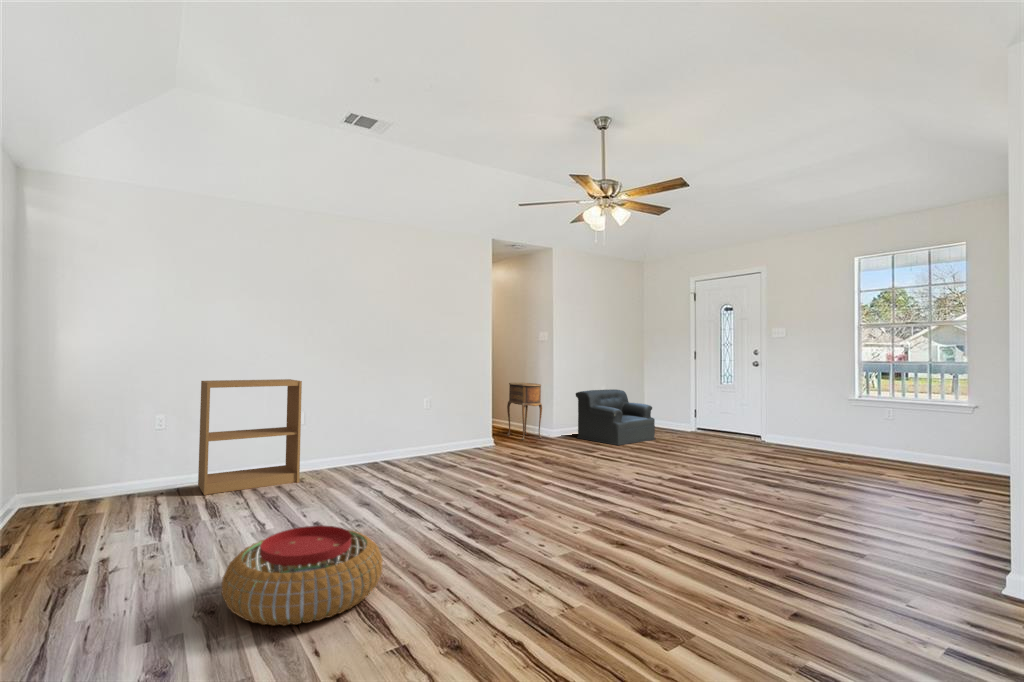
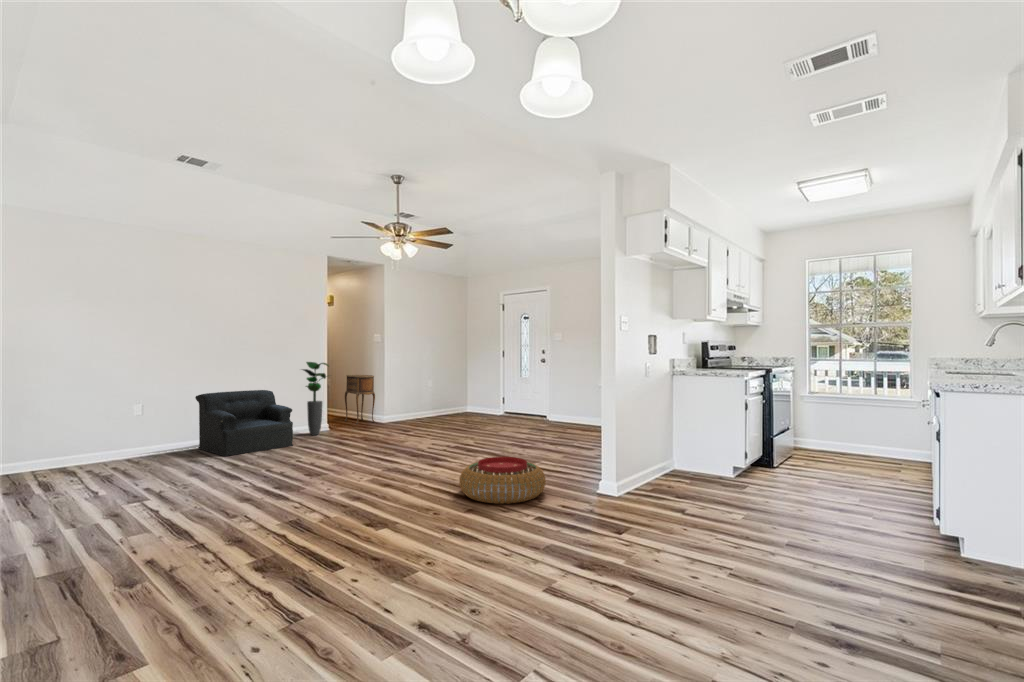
potted plant: none [466,367,502,453] -> present [303,362,329,435]
bookshelf: present [198,379,302,495] -> none [30,375,135,478]
armchair: present [576,389,655,445] -> present [195,390,293,456]
pouf: present [222,526,383,626] -> present [459,457,546,504]

